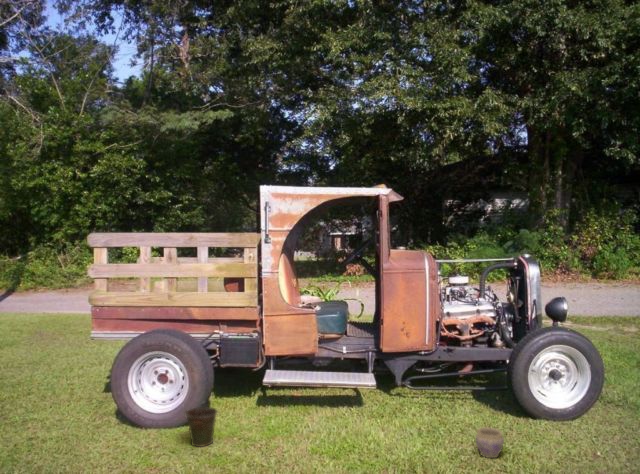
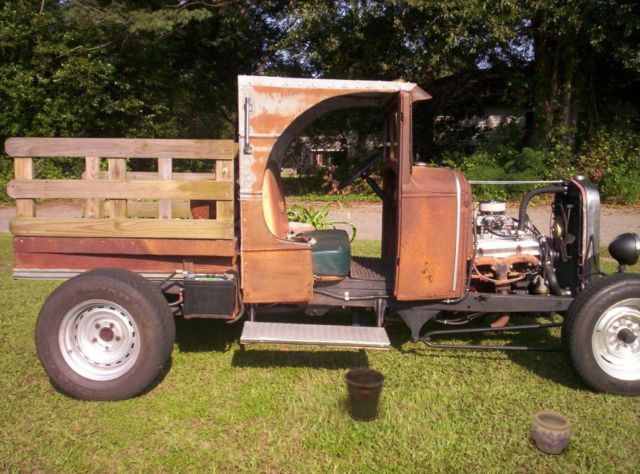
bucket: present [185,407,217,447] -> present [343,368,387,421]

